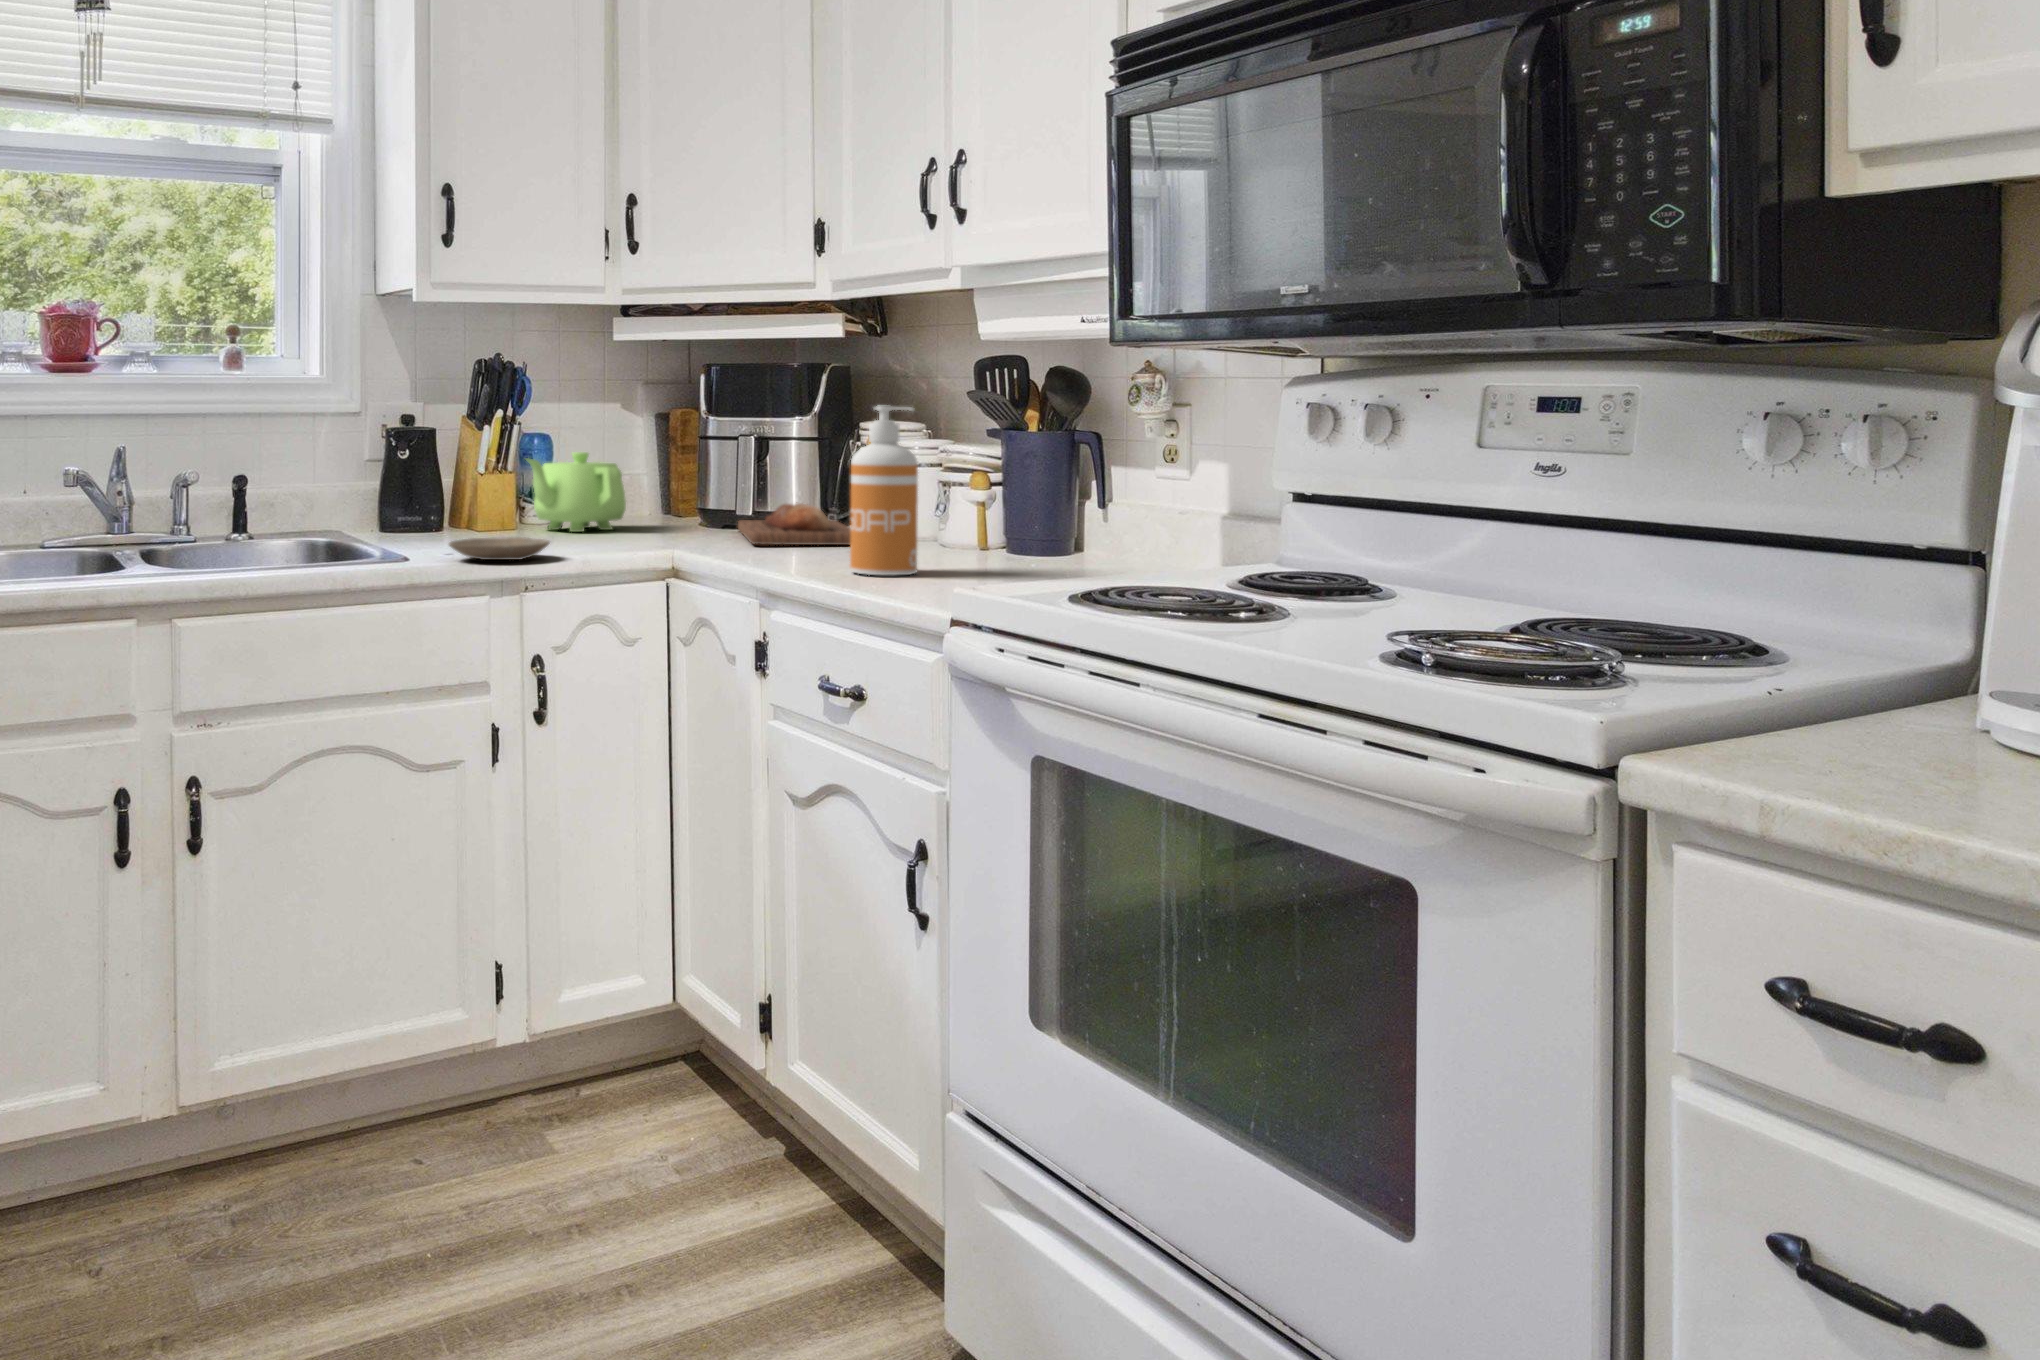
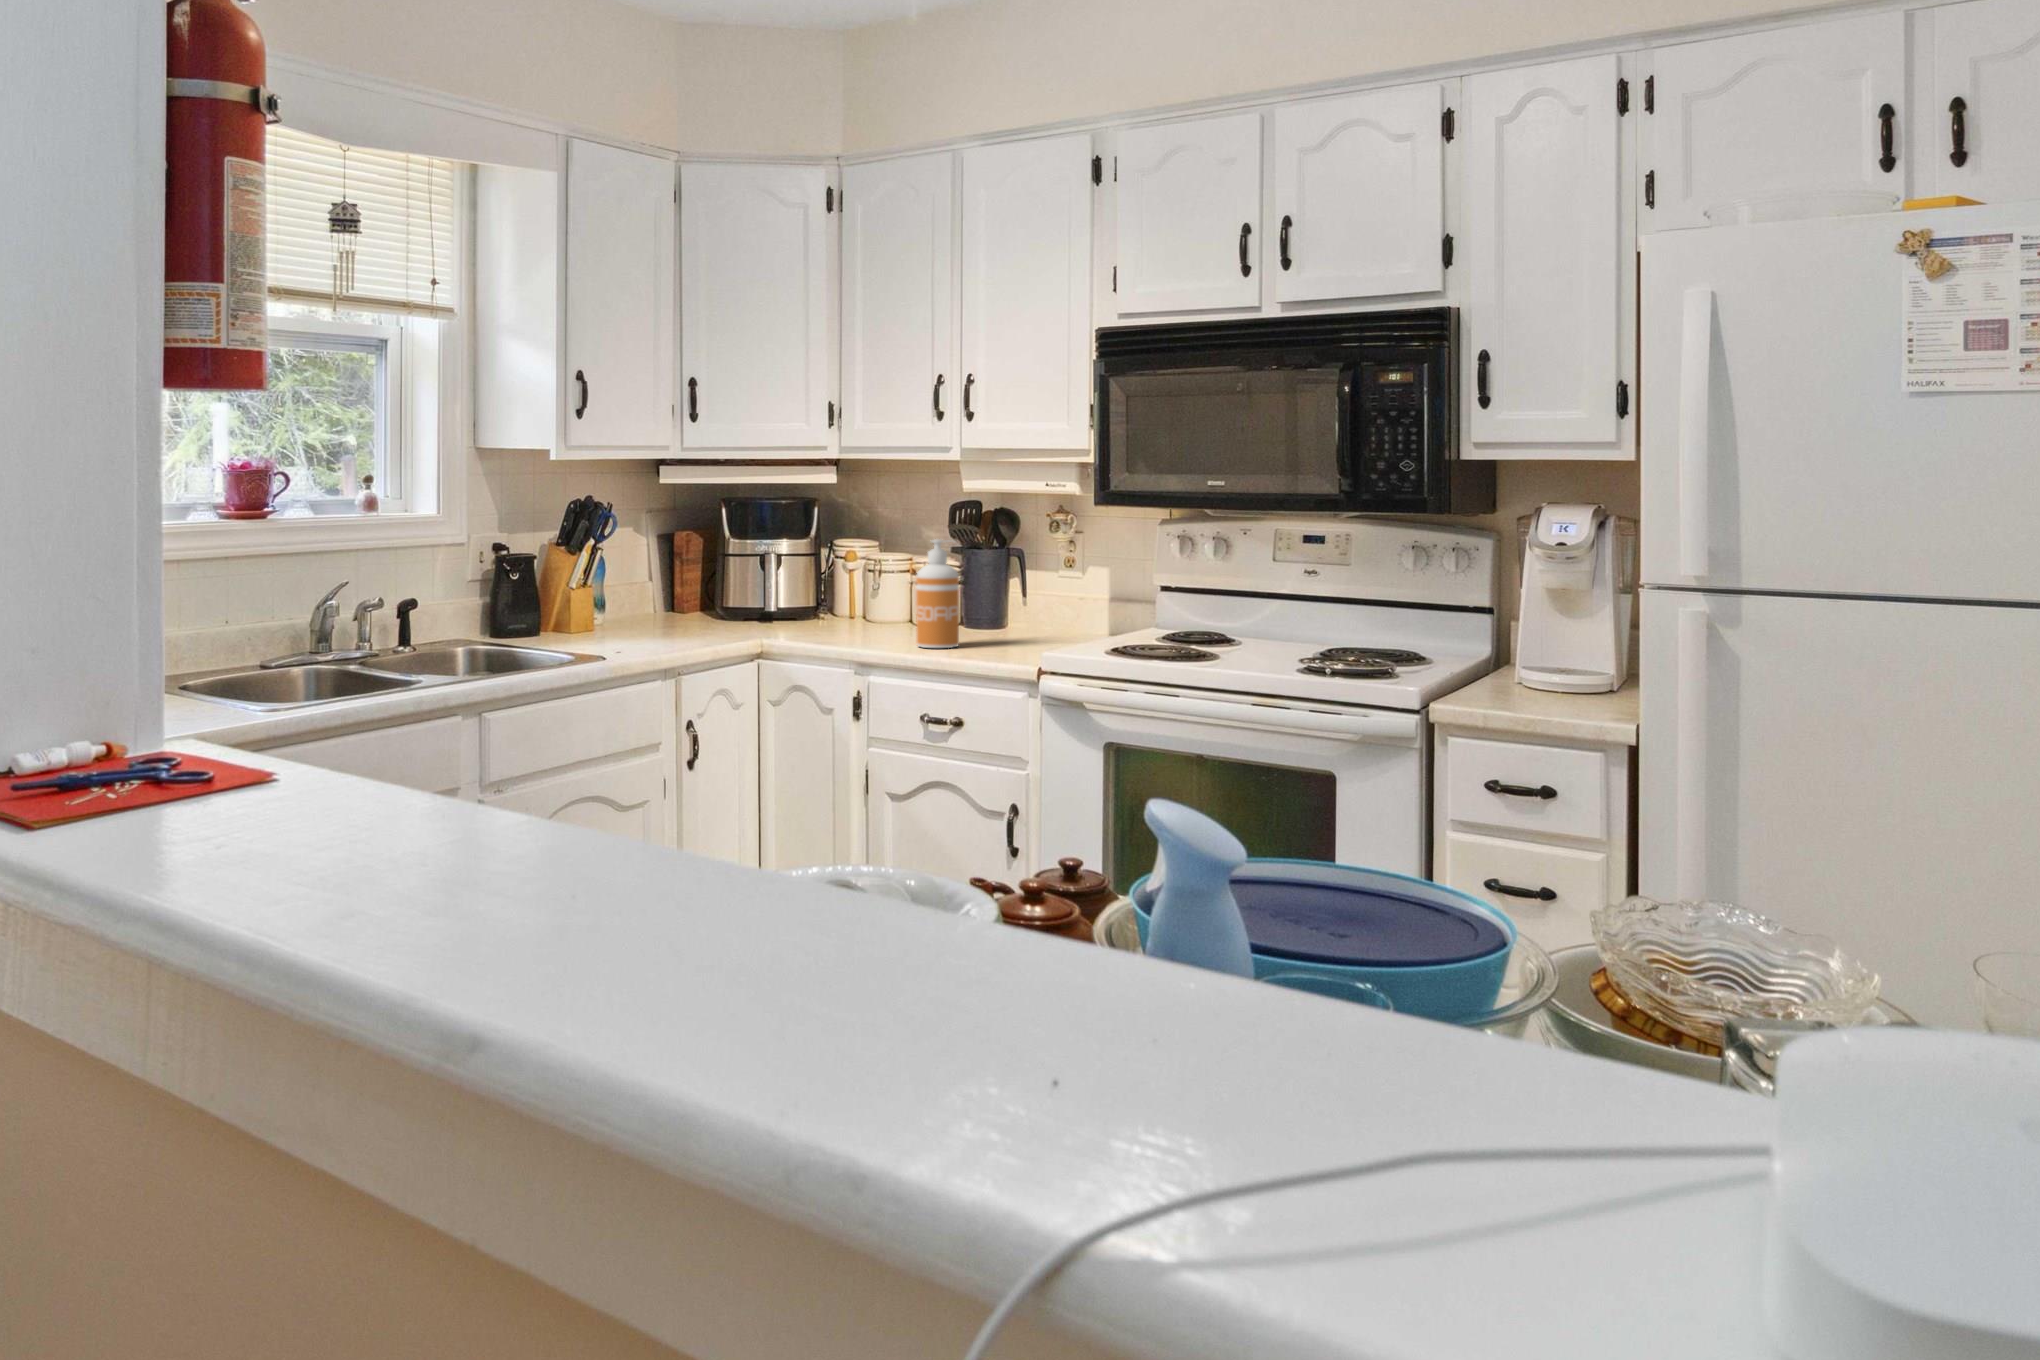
teapot: present [526,452,626,532] -> none [584,567,666,629]
bread loaf: present [738,504,851,545] -> none [746,599,867,632]
plate: present [449,537,550,560] -> none [622,636,696,654]

